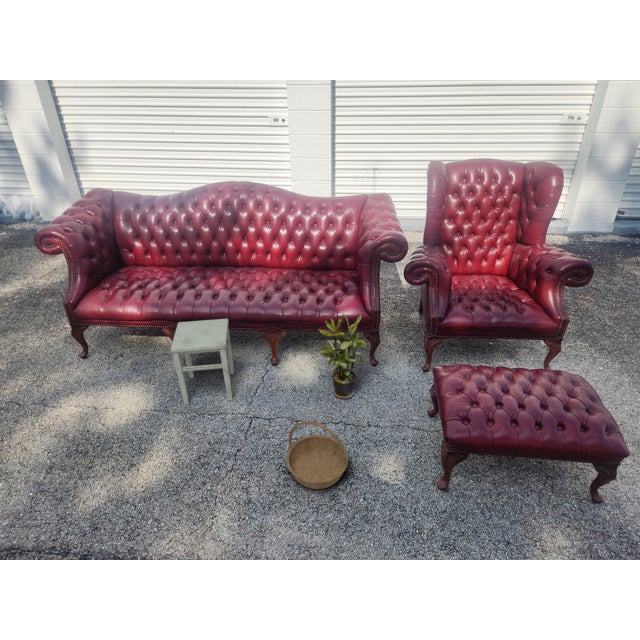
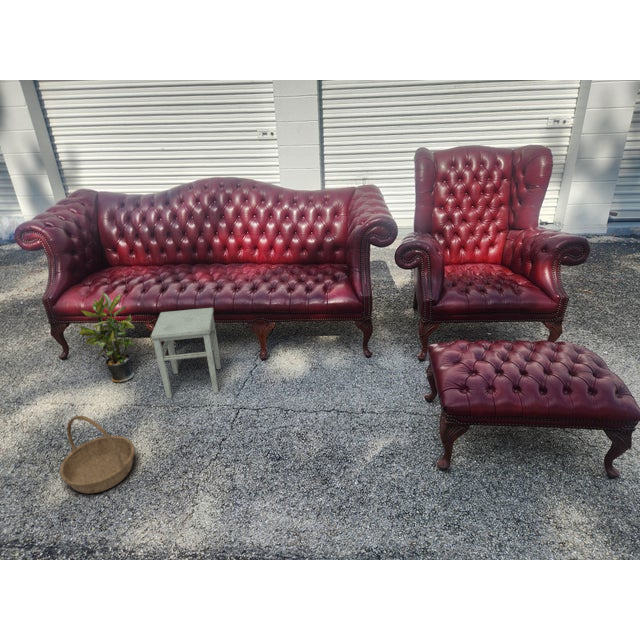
potted plant: present [319,313,367,399] -> present [77,293,135,382]
basket: present [286,421,348,489] -> present [60,416,134,493]

